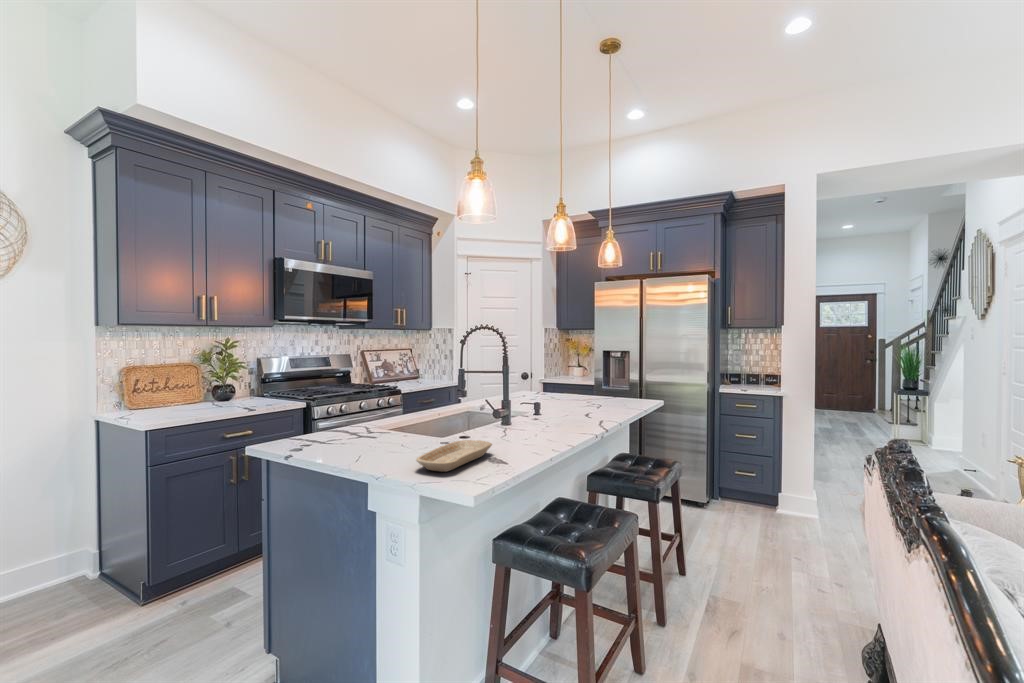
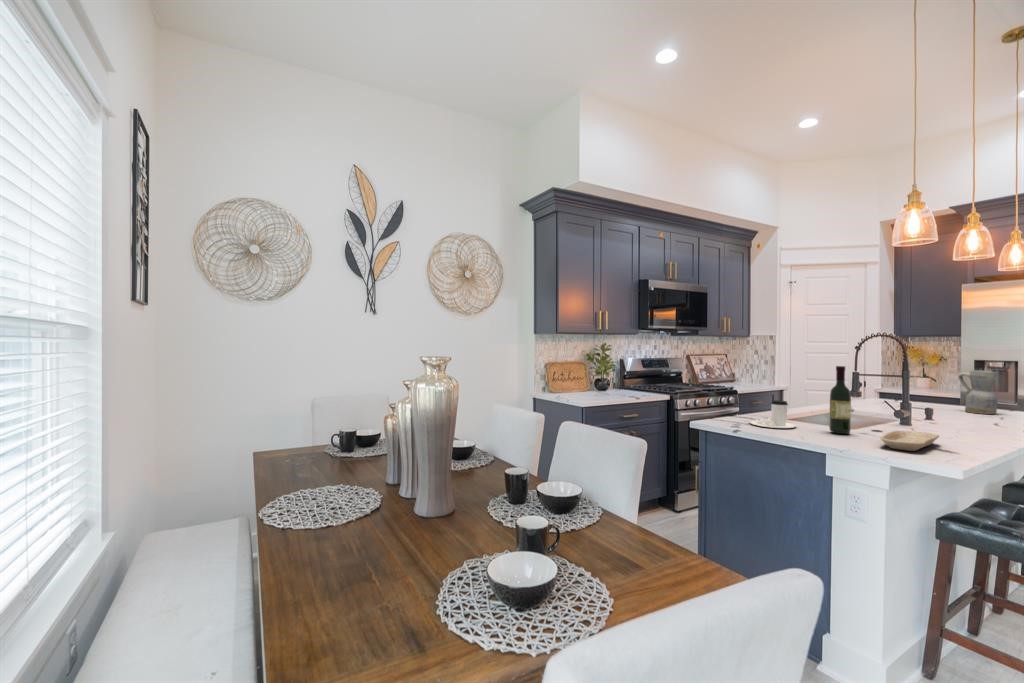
ceramic pitcher: none [570,361,597,403] -> present [958,370,997,414]
wine bottle: none [393,366,415,450] -> present [829,366,851,434]
coffee cup: none [310,411,366,449] -> present [750,400,796,428]

